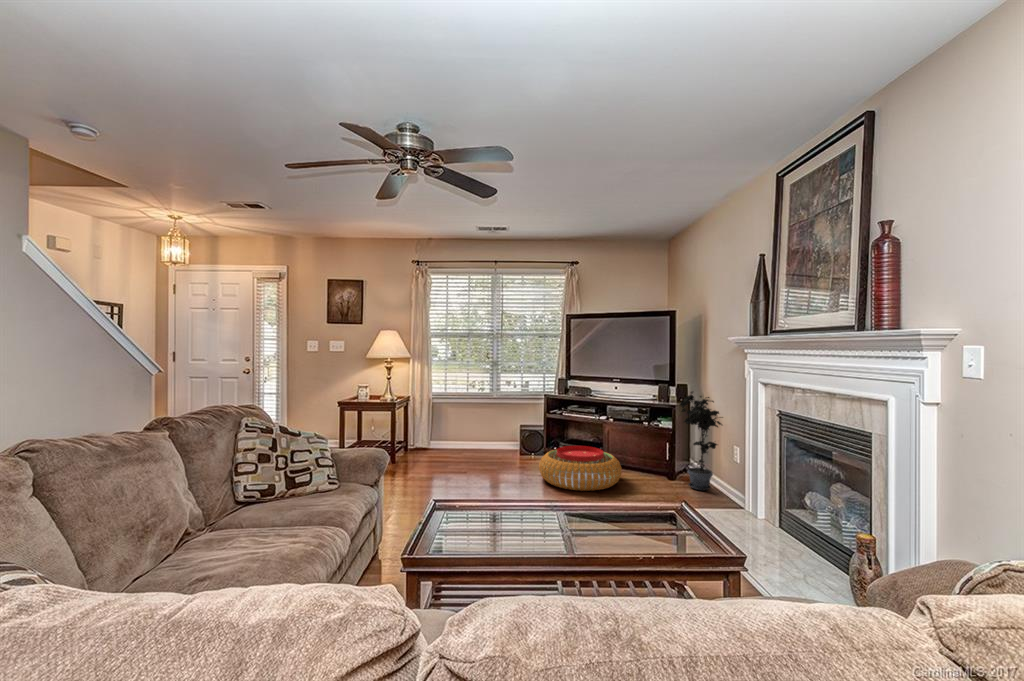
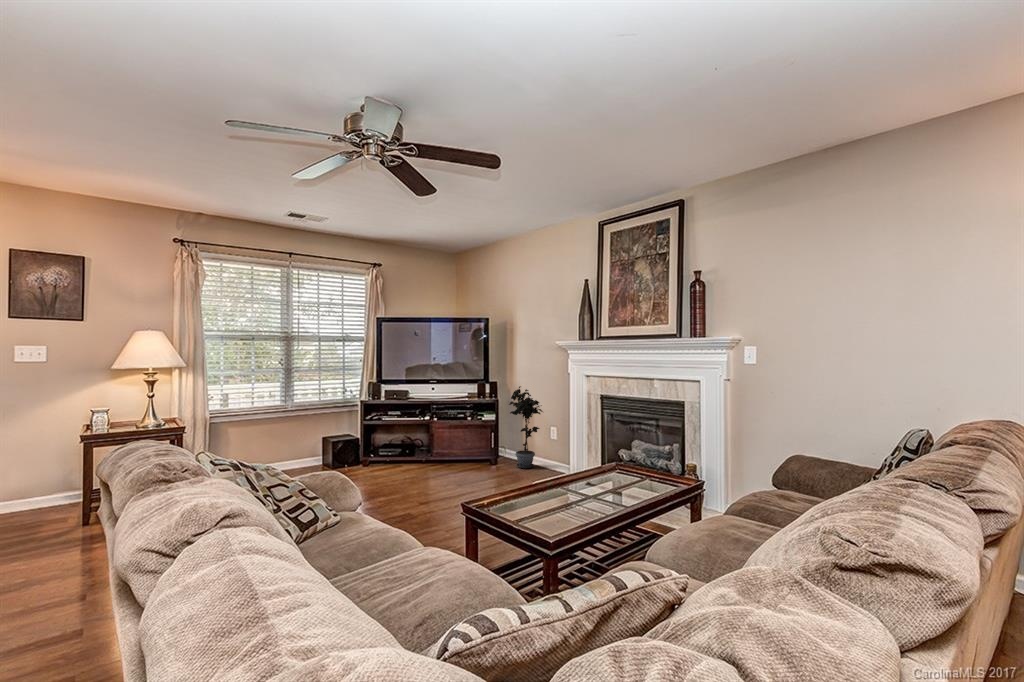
pouf: present [539,446,622,491] -> none [391,447,471,490]

